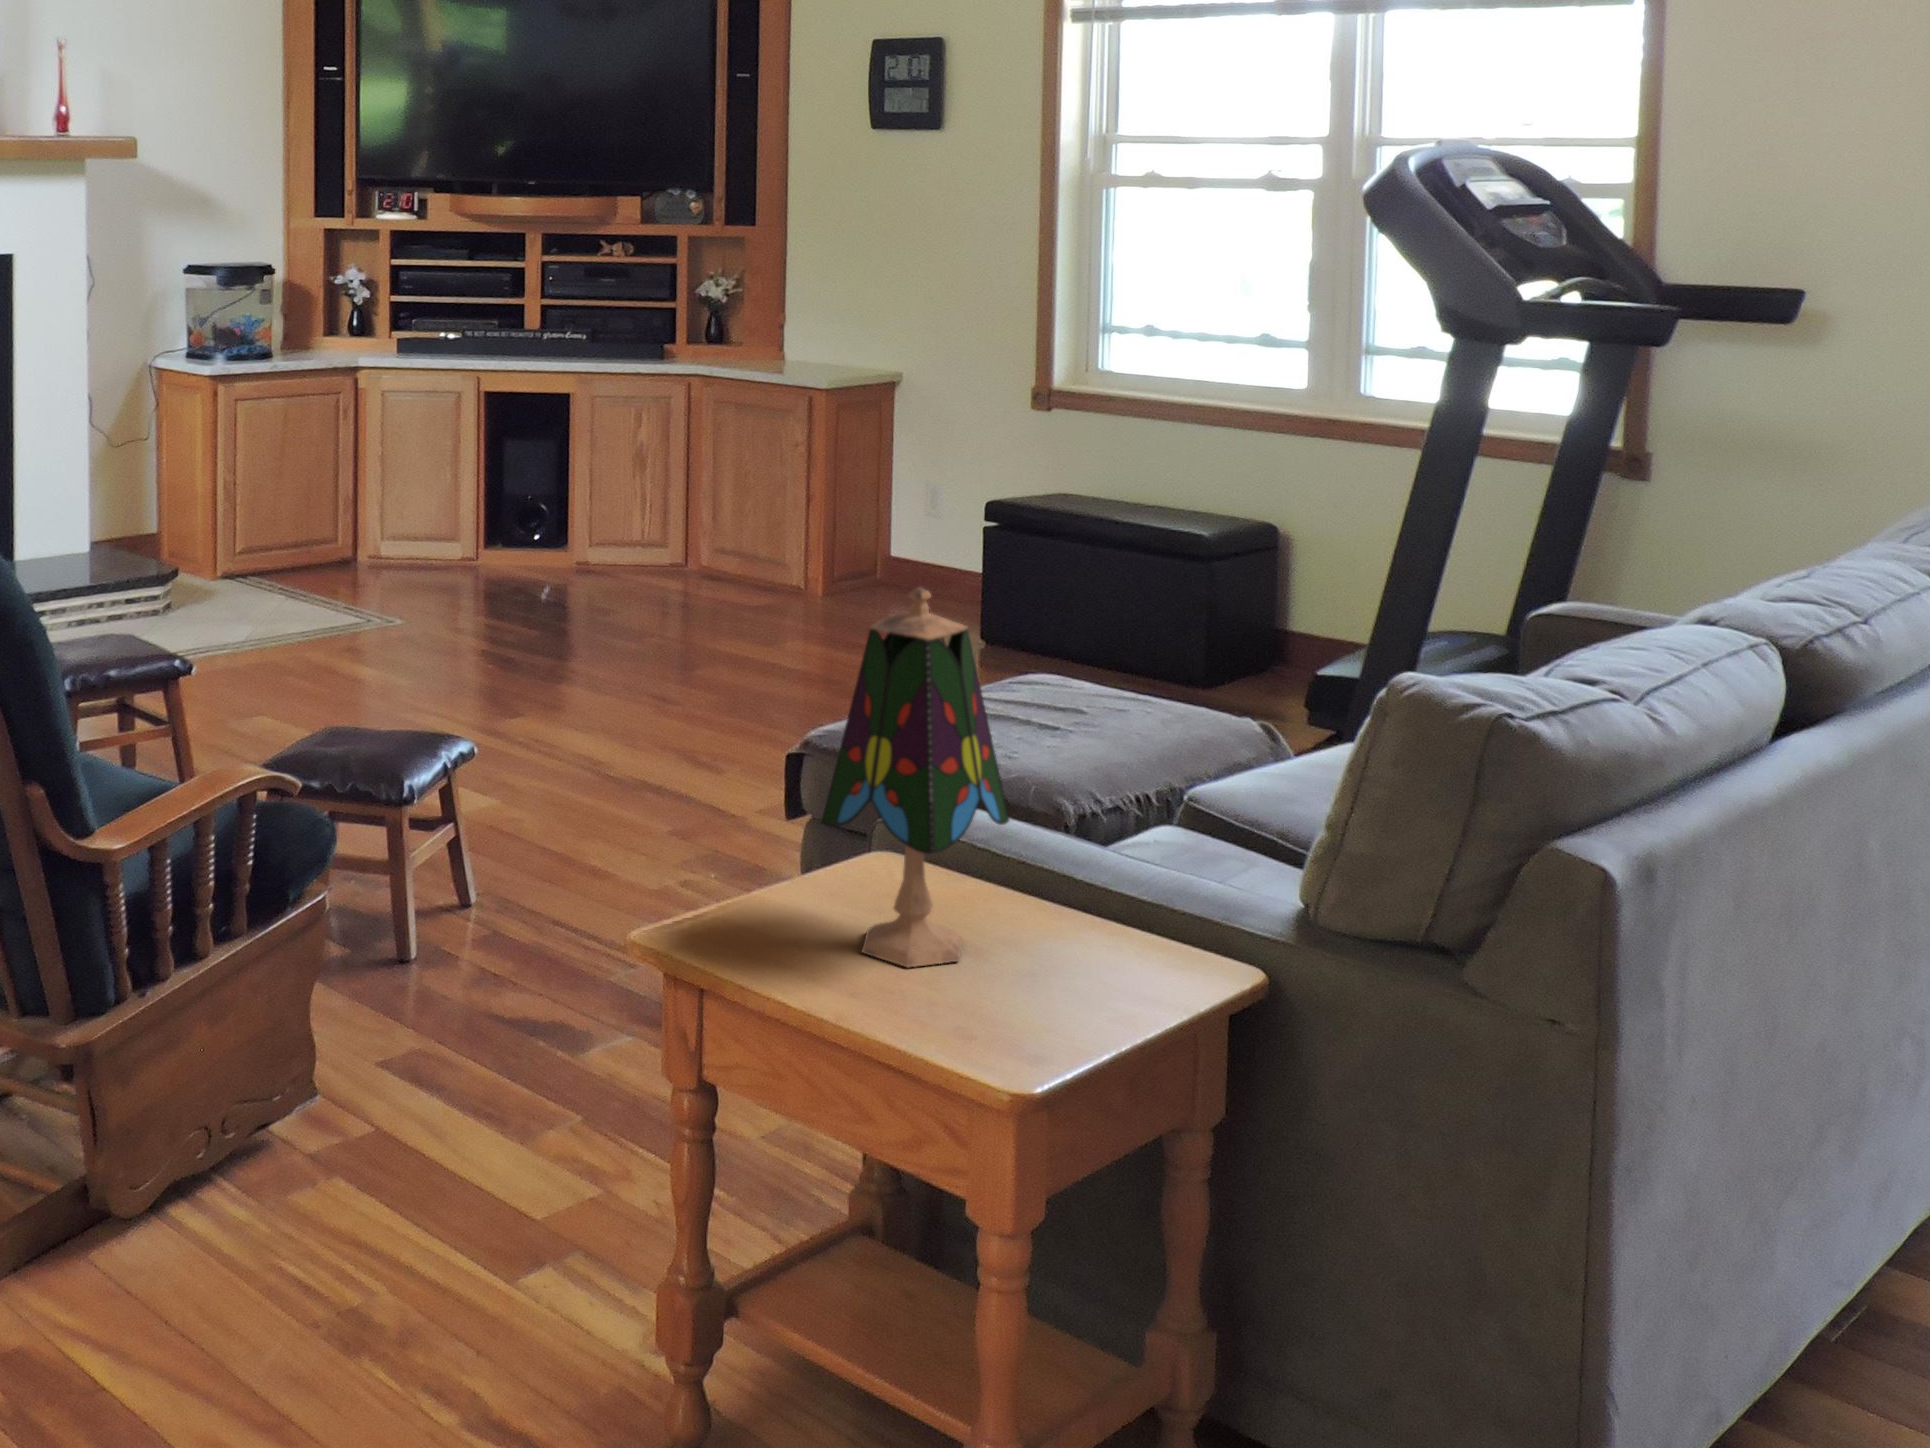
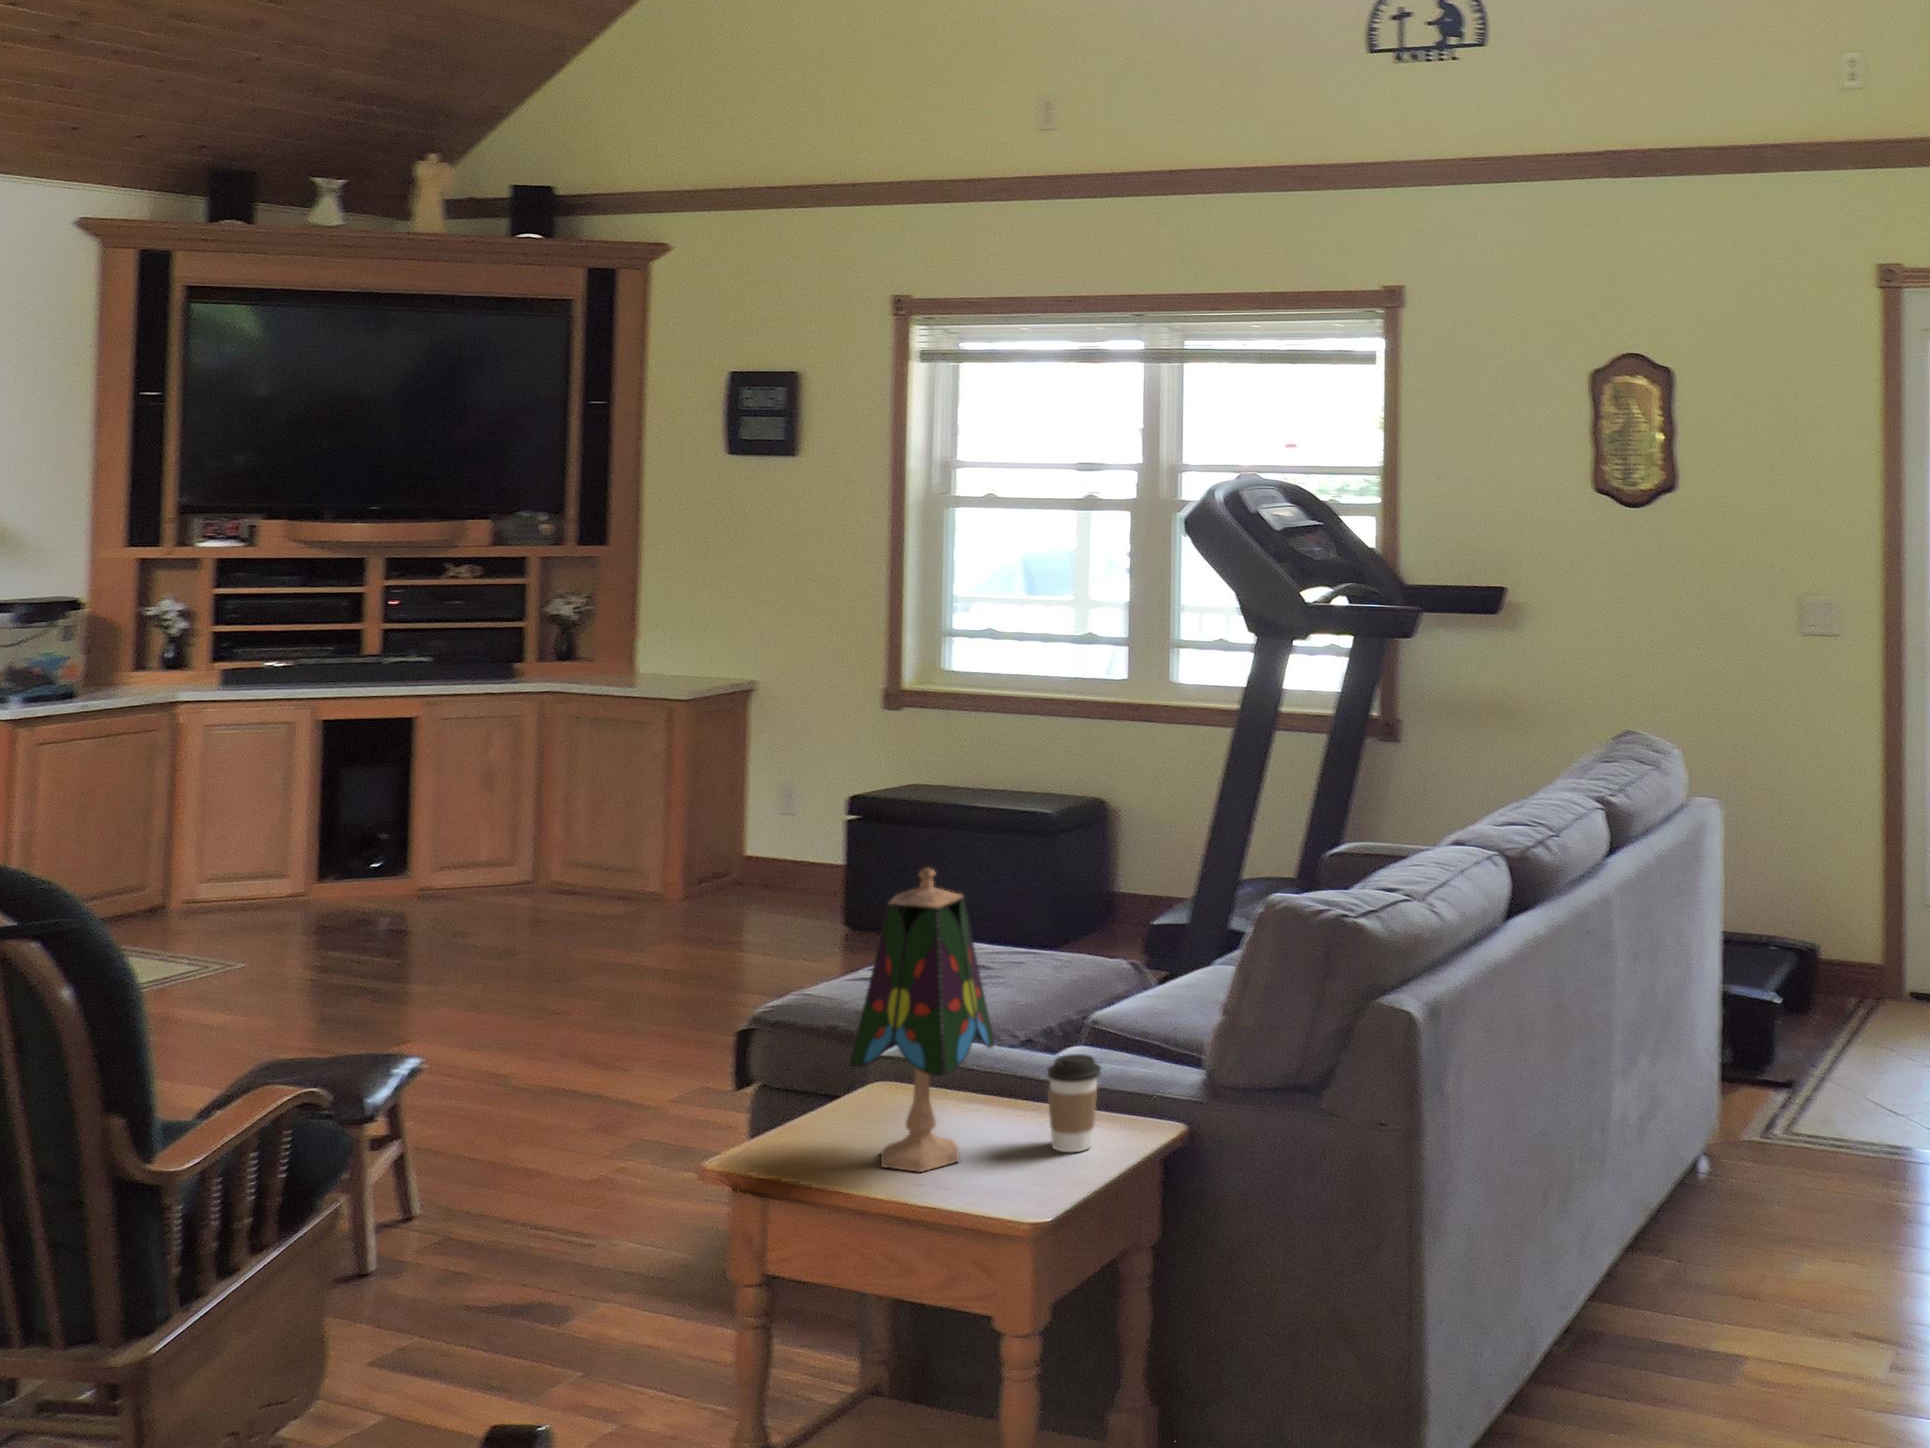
coffee cup: none [1077,846,1150,973] -> present [1047,1054,1101,1152]

